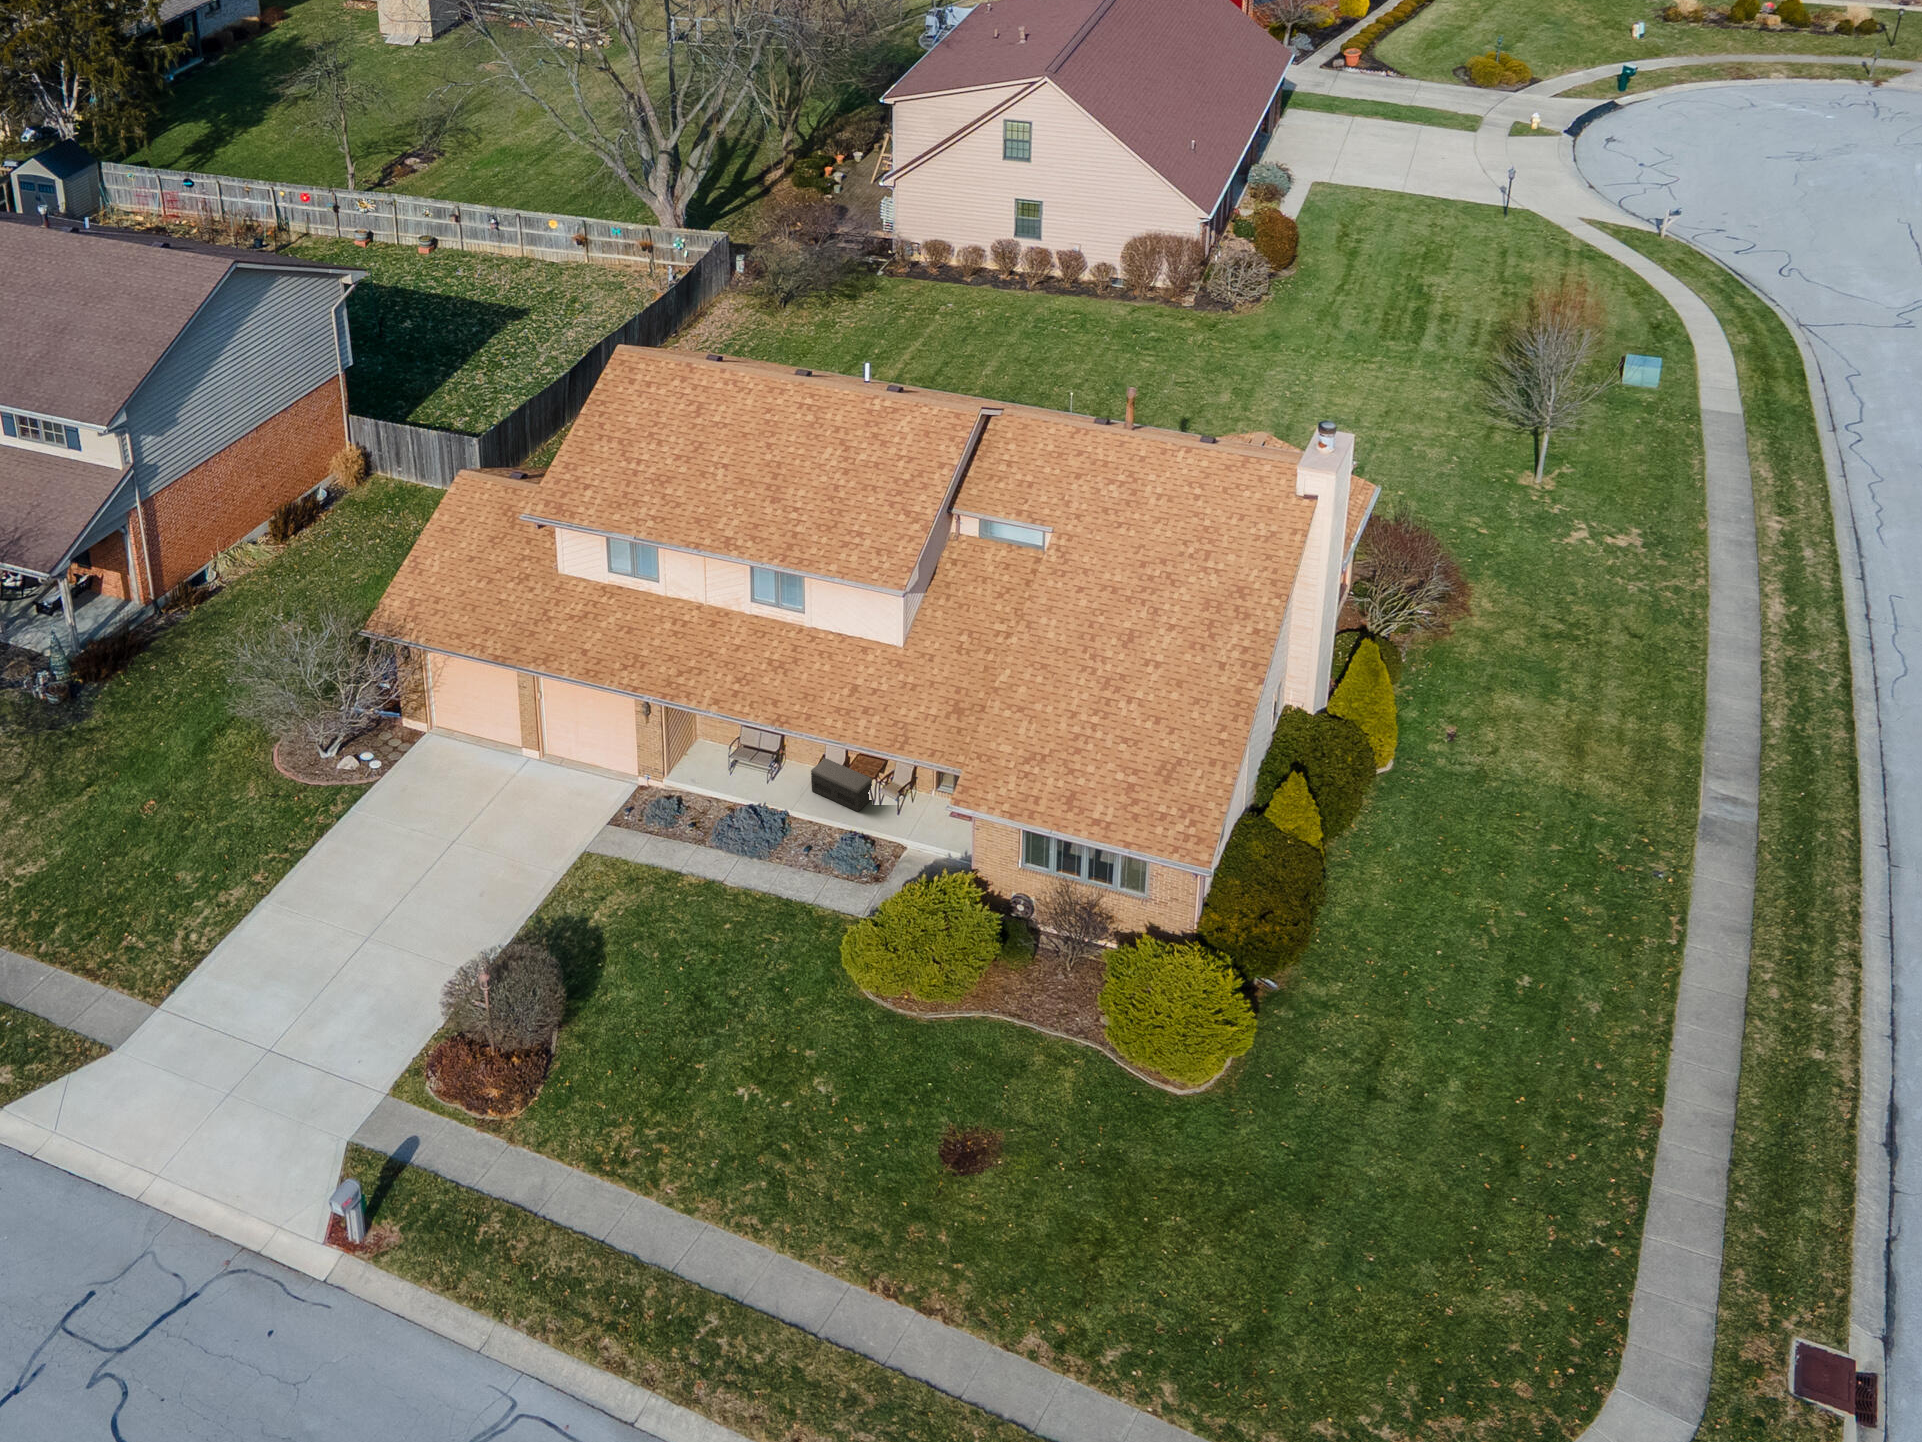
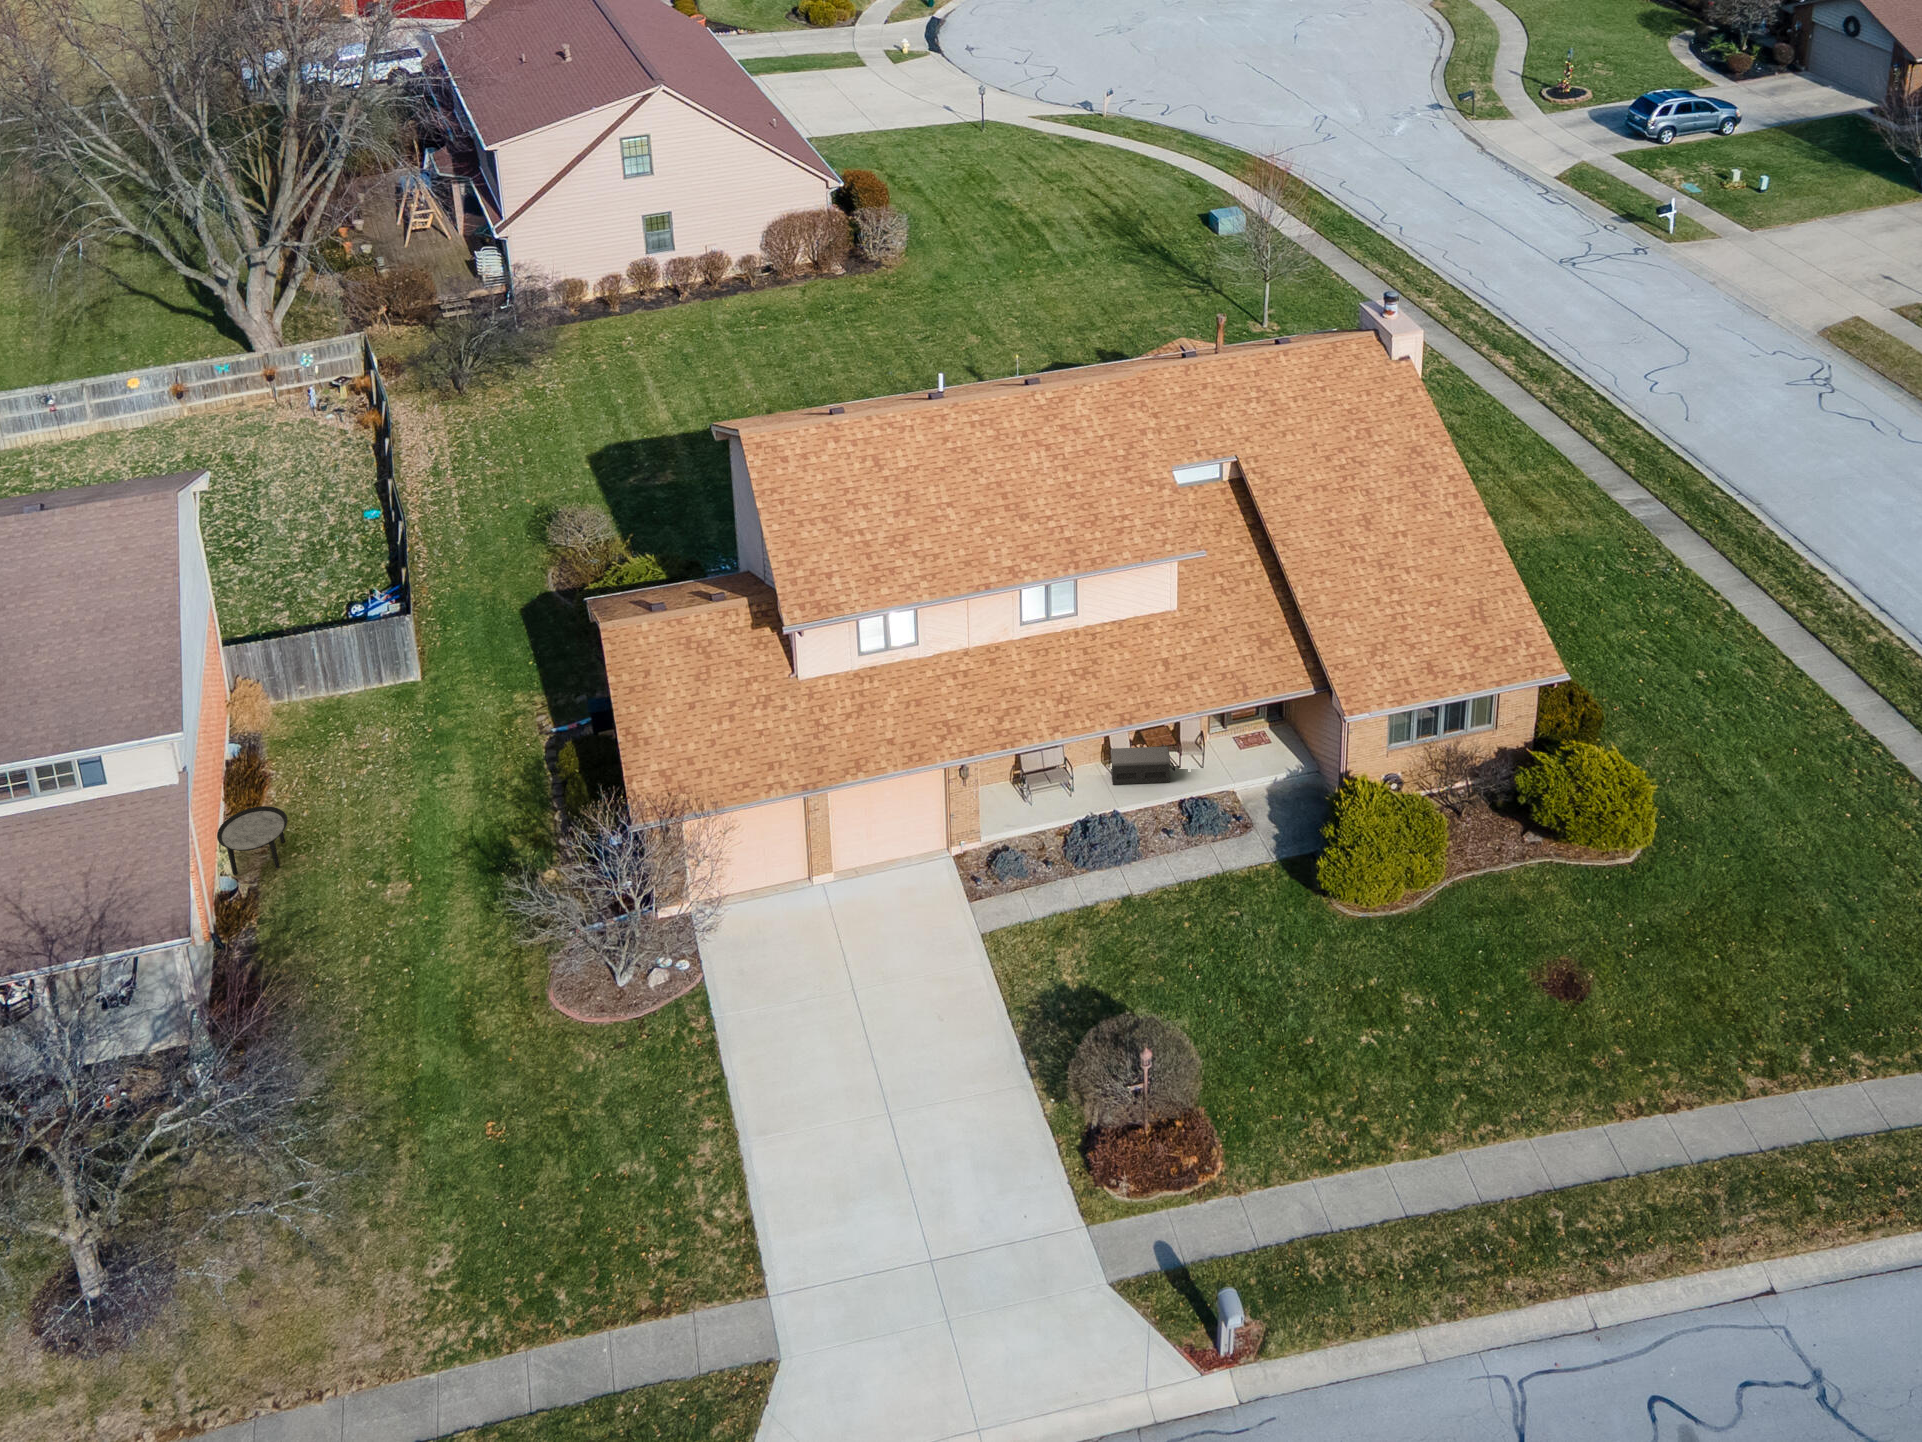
round table: none [206,531,262,582] -> present [217,806,288,875]

